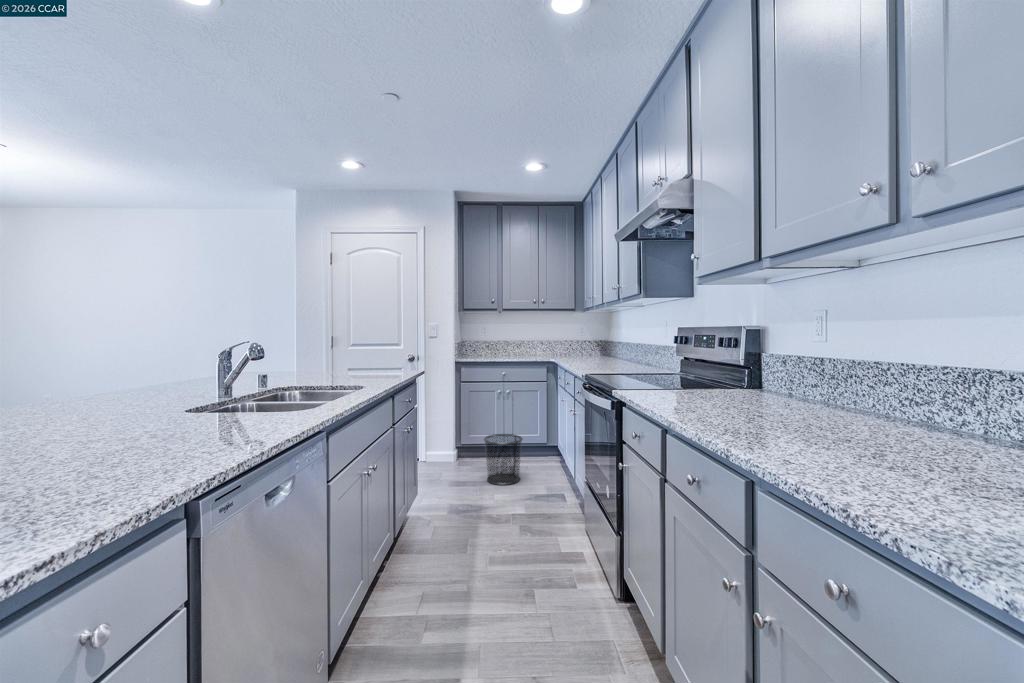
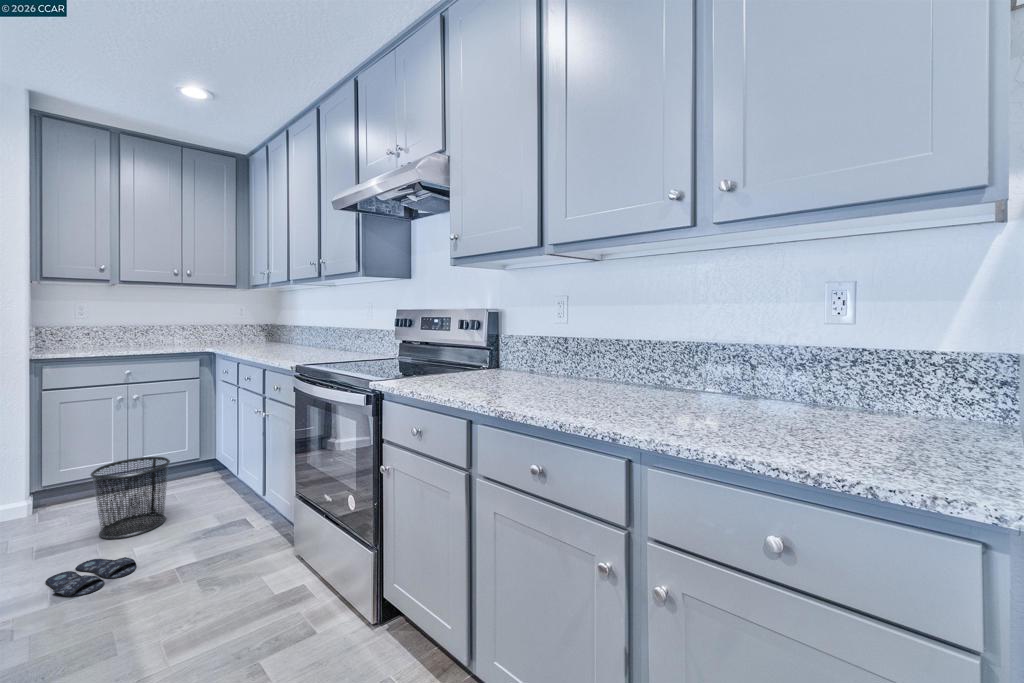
slippers: none [461,492,499,509] -> present [45,557,136,597]

